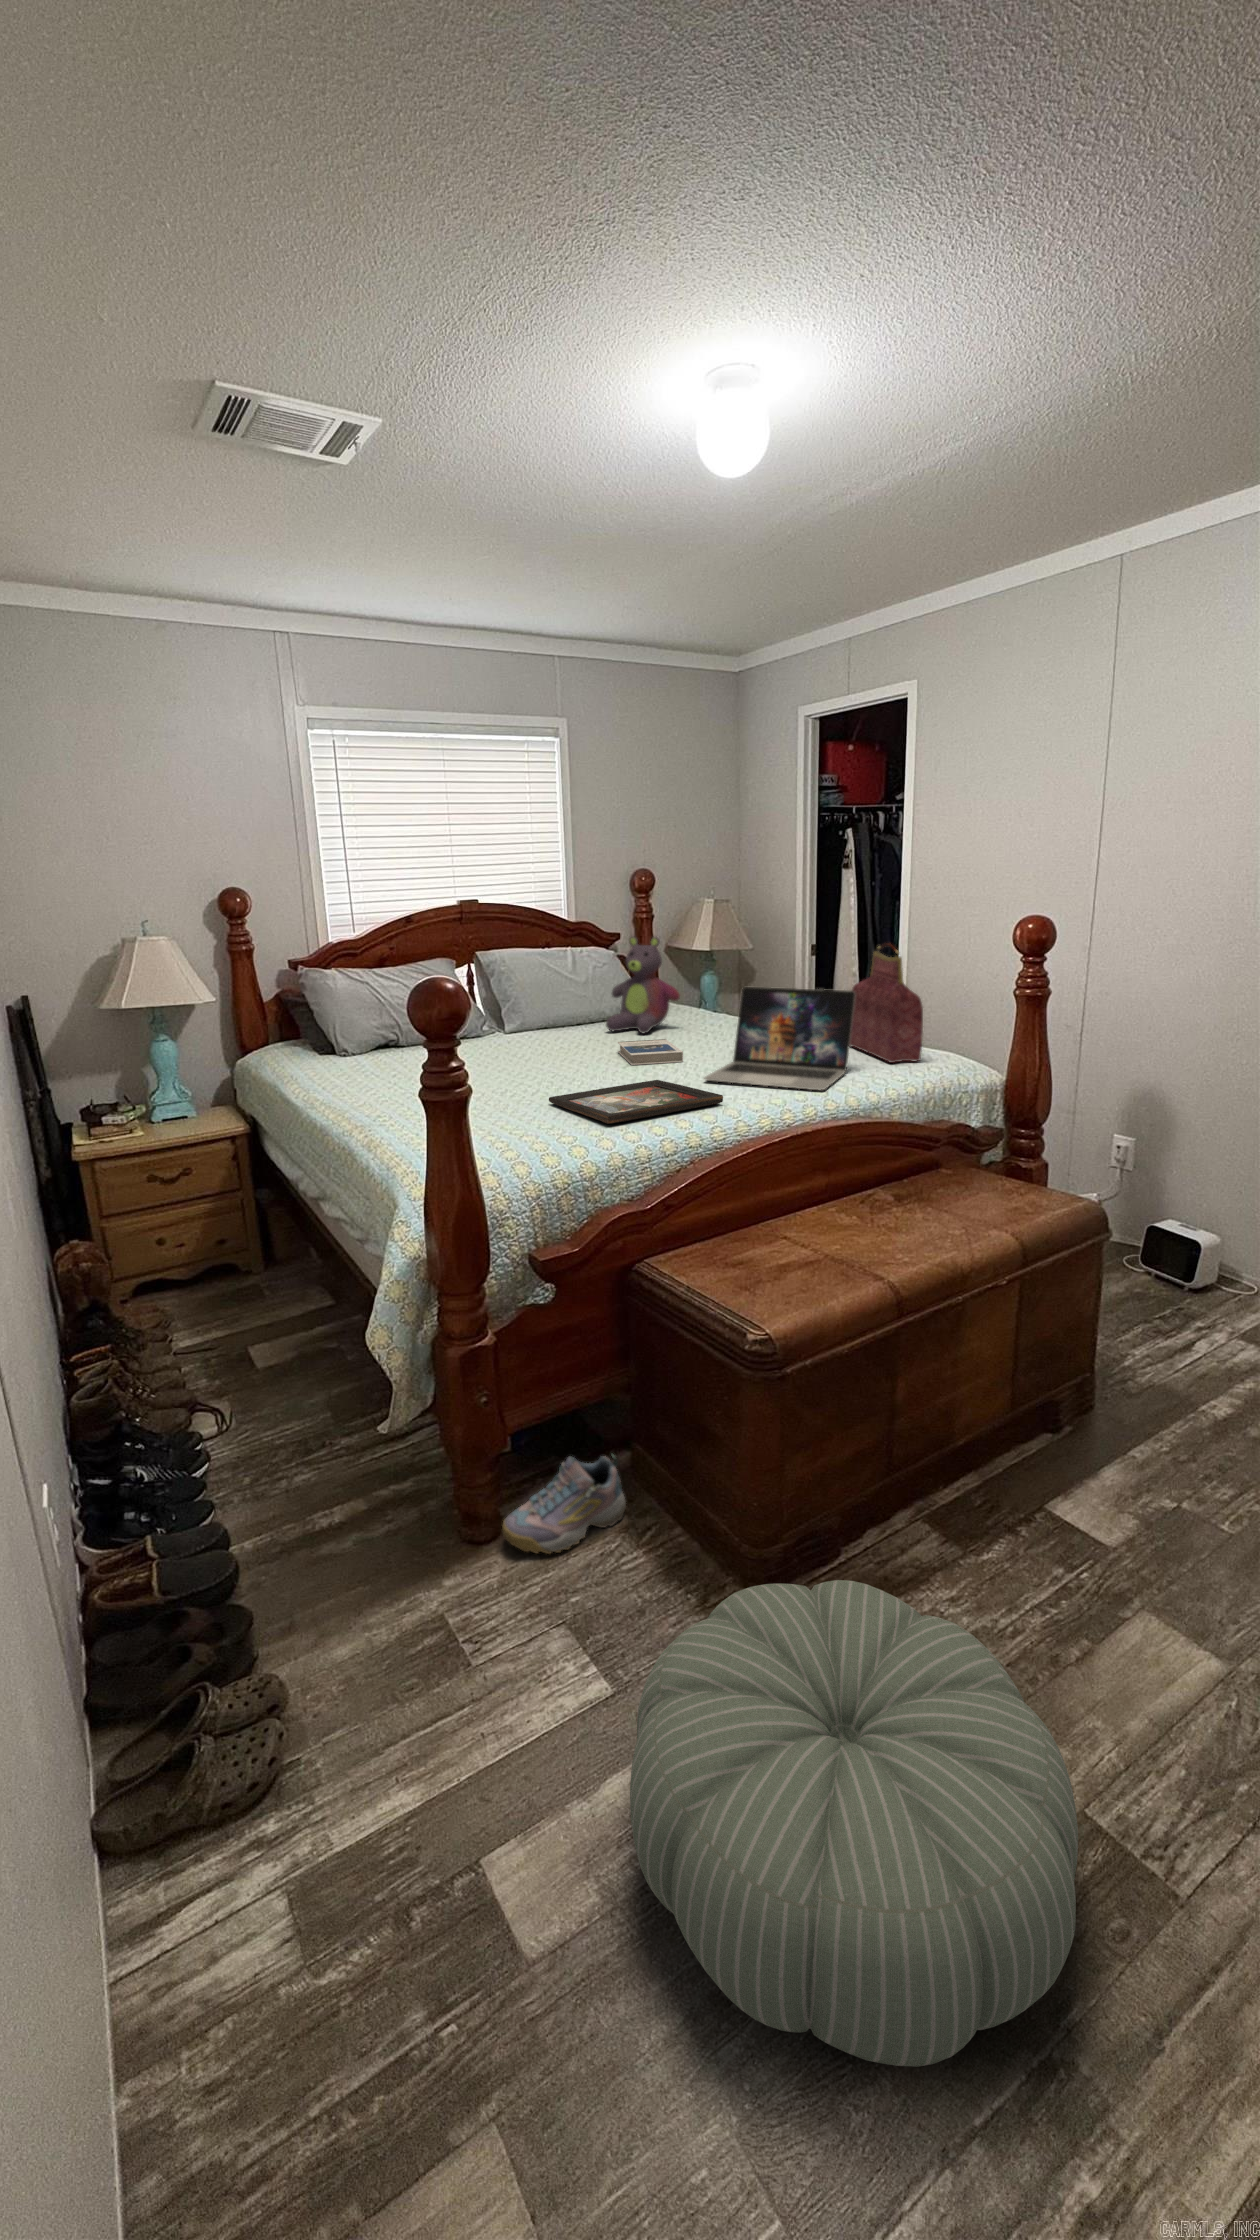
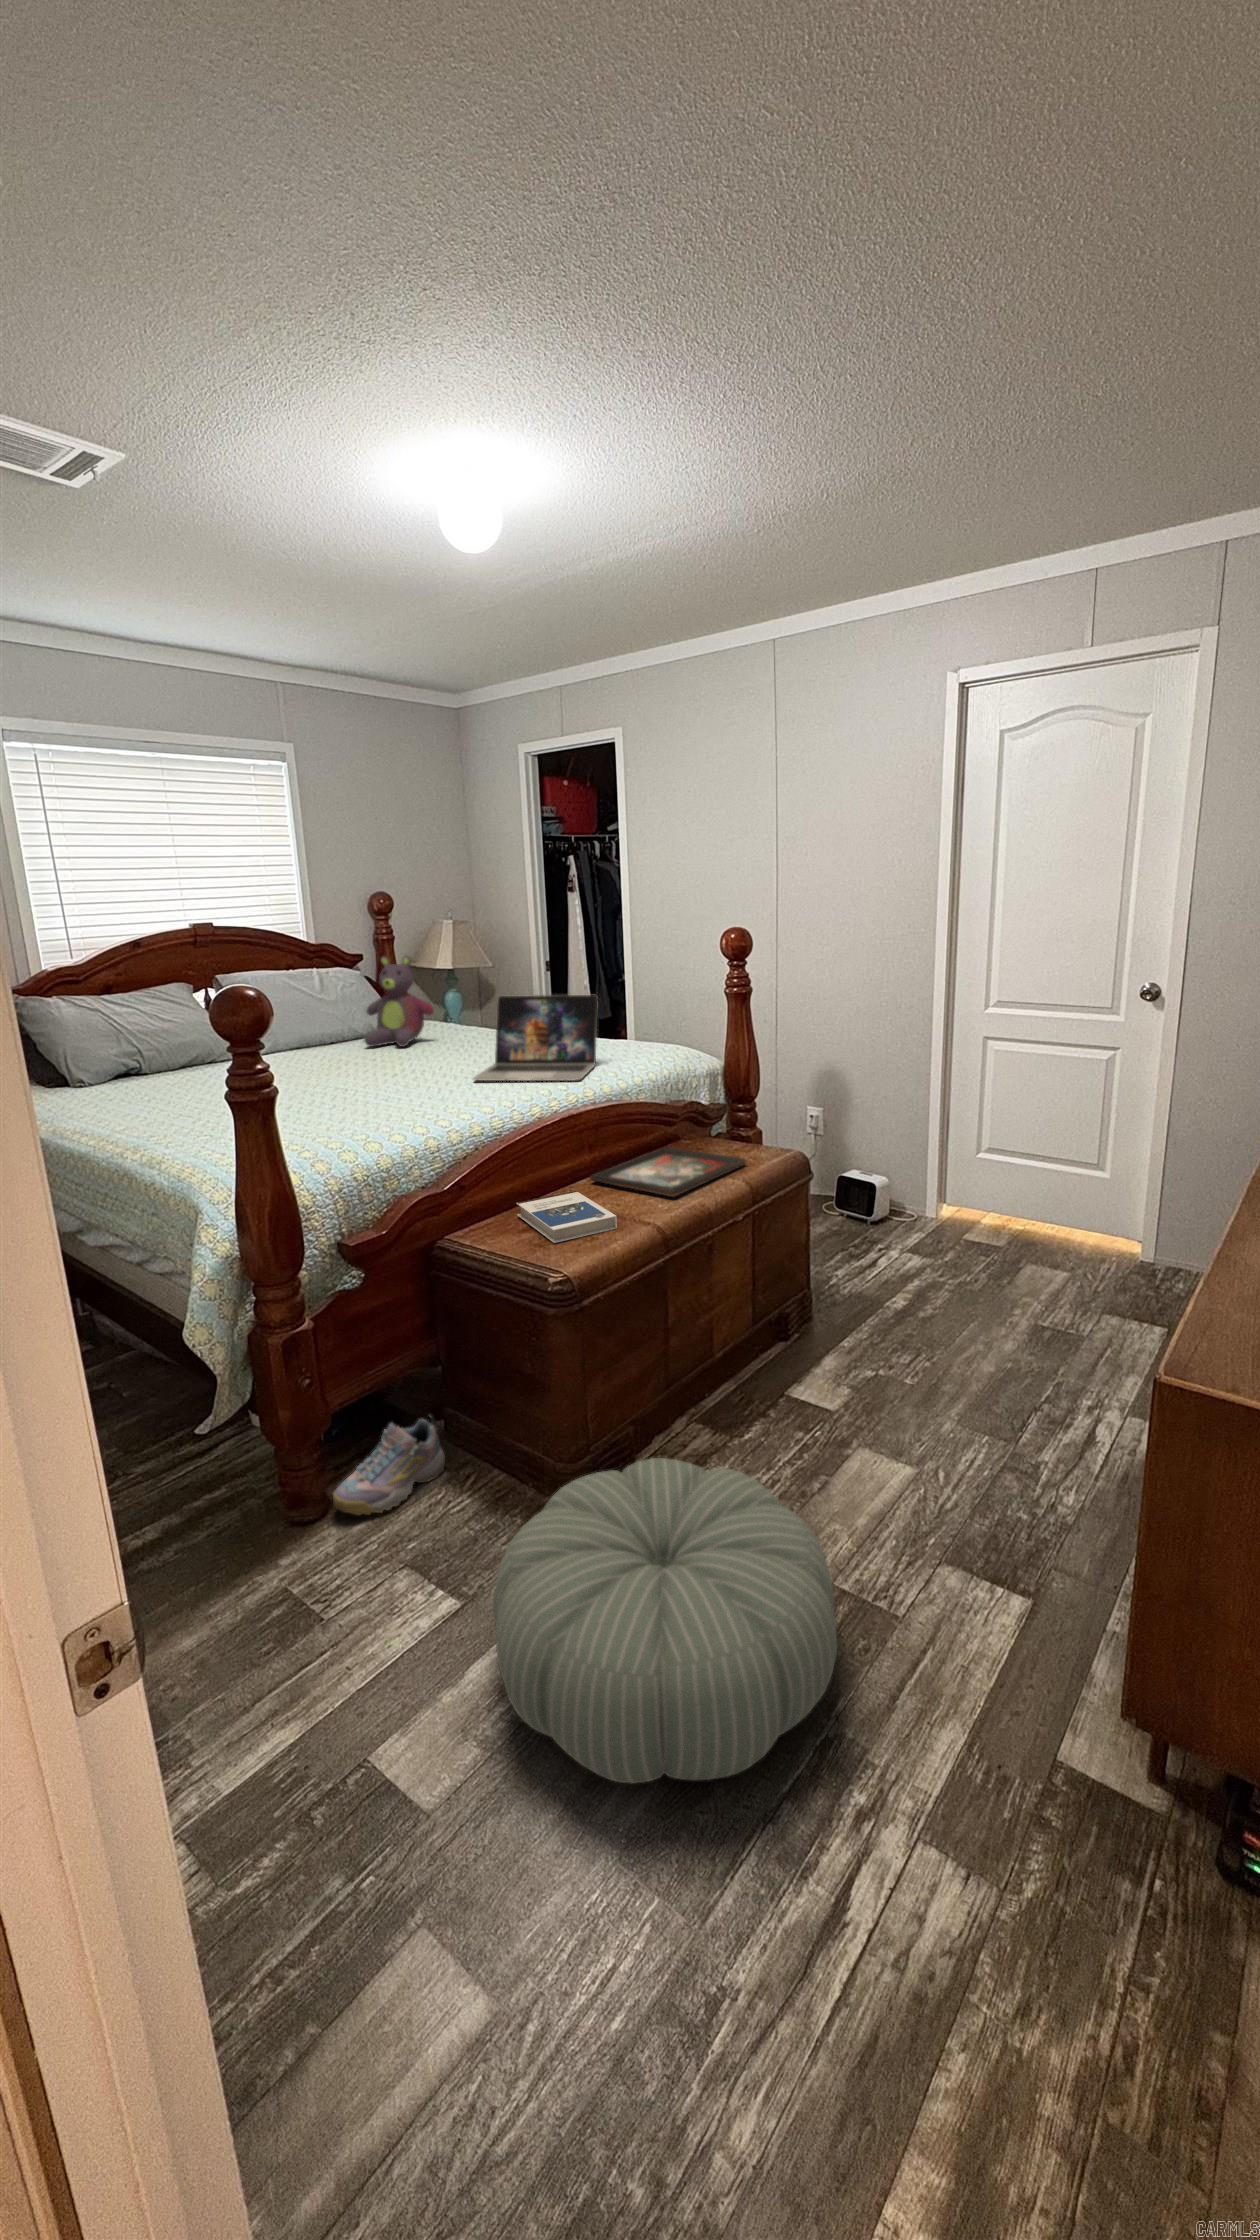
handbag: present [850,943,923,1063] -> none [590,954,654,1055]
hardback book: present [618,1039,683,1065] -> present [517,1191,617,1243]
decorative tray: present [549,1080,723,1124] -> present [590,1147,746,1197]

